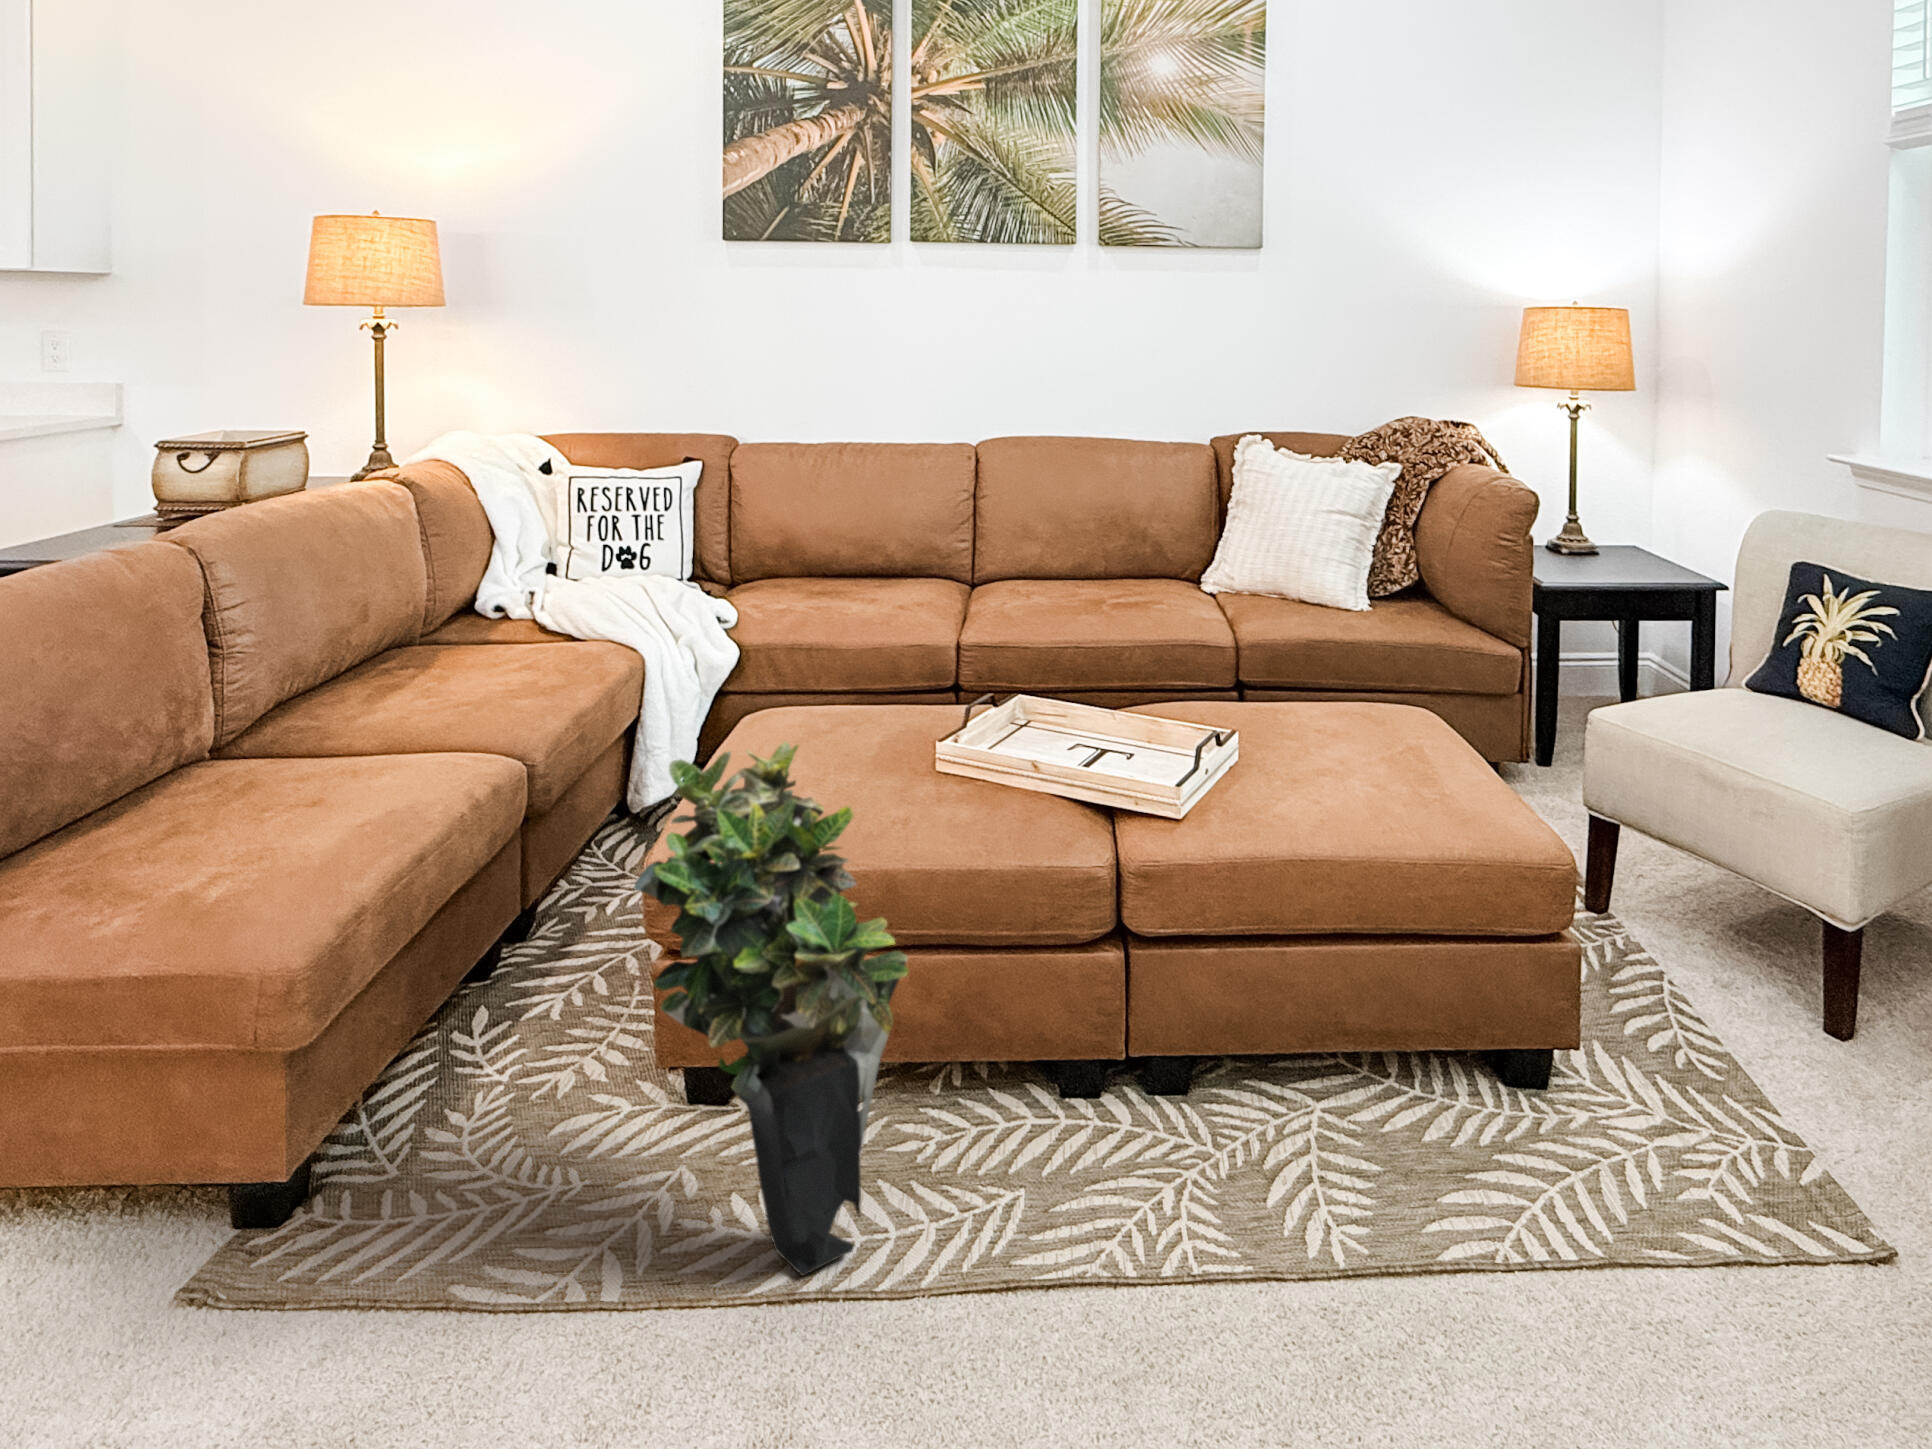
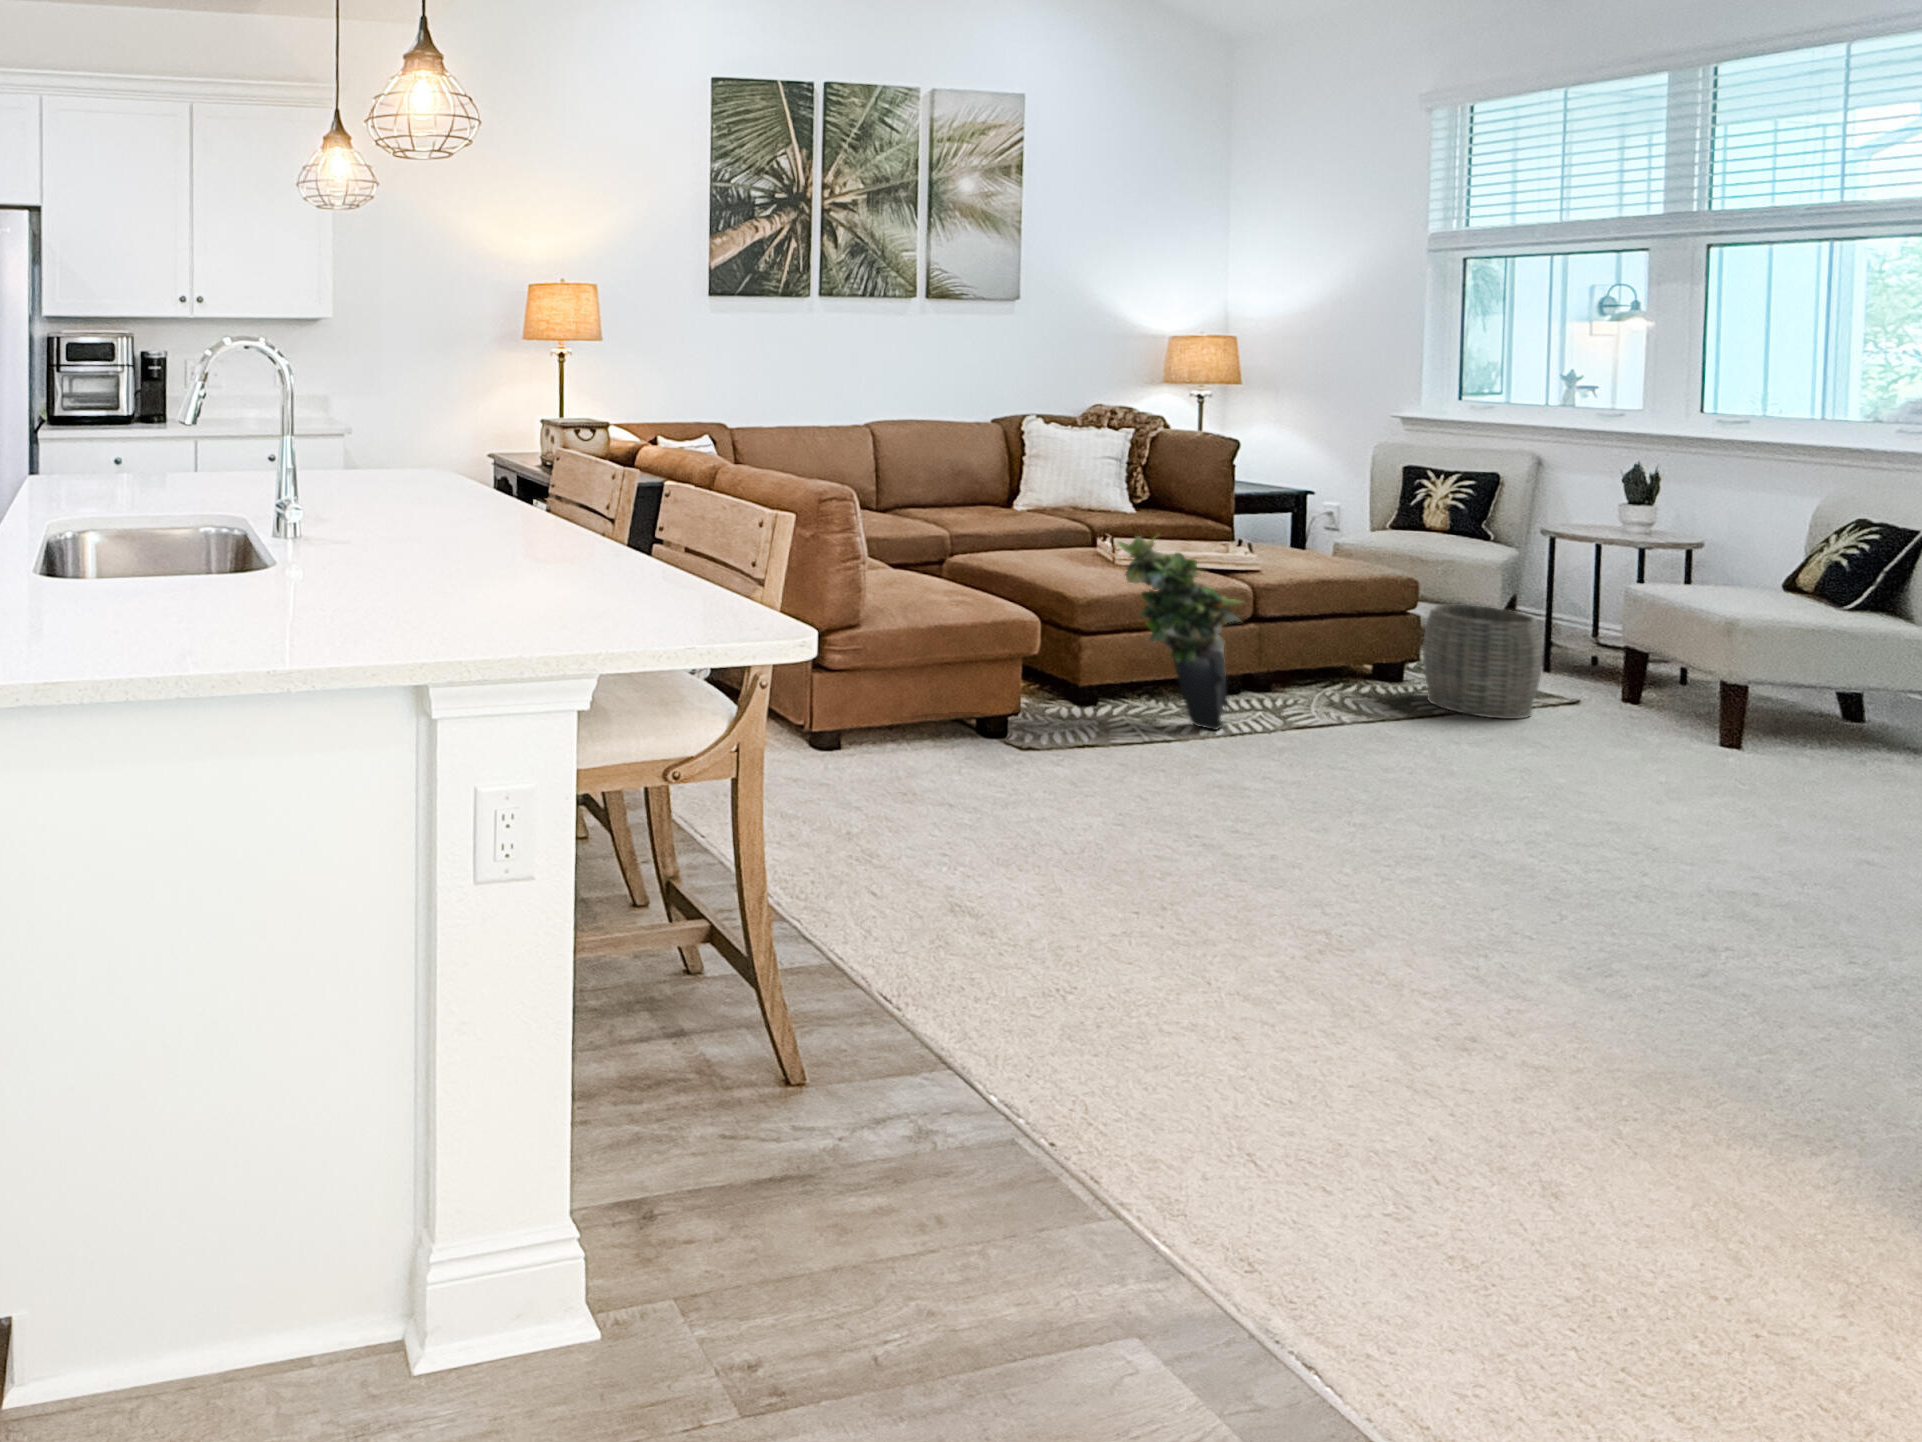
woven basket: none [1503,940,1763,1307] -> present [1423,605,1542,719]

